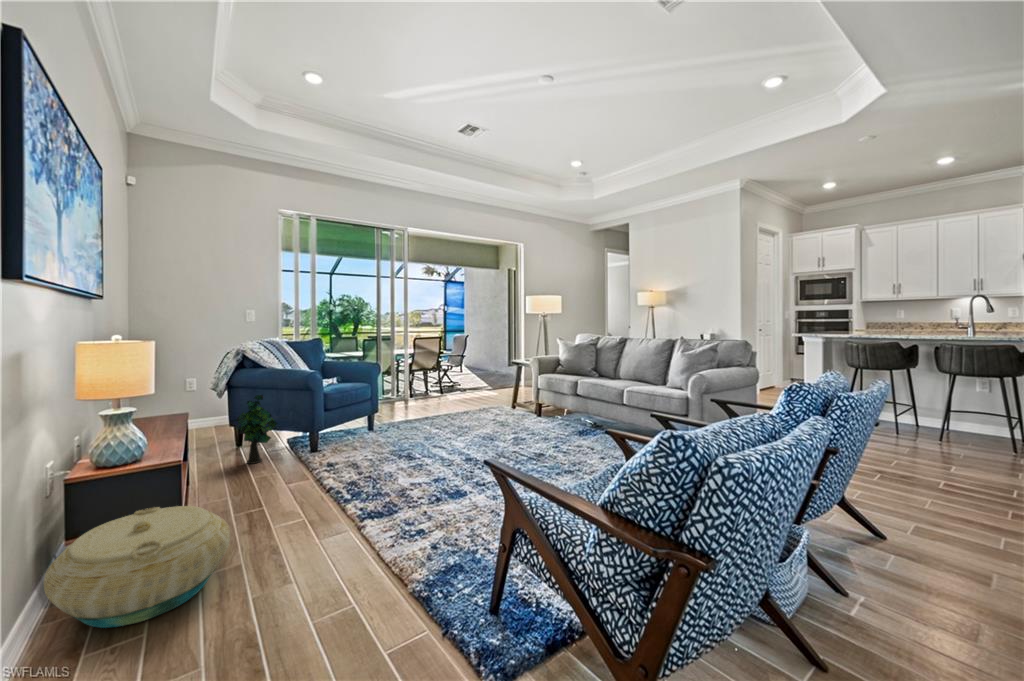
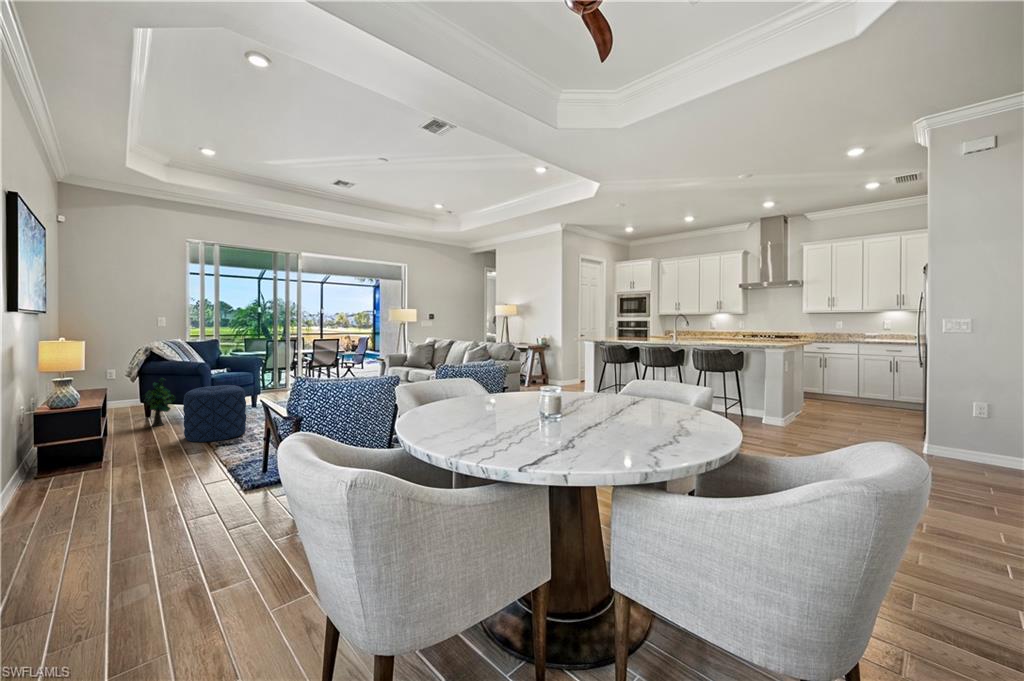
pouf: none [297,408,382,501] -> present [183,385,246,442]
basket: present [44,506,230,628] -> none [24,433,131,486]

